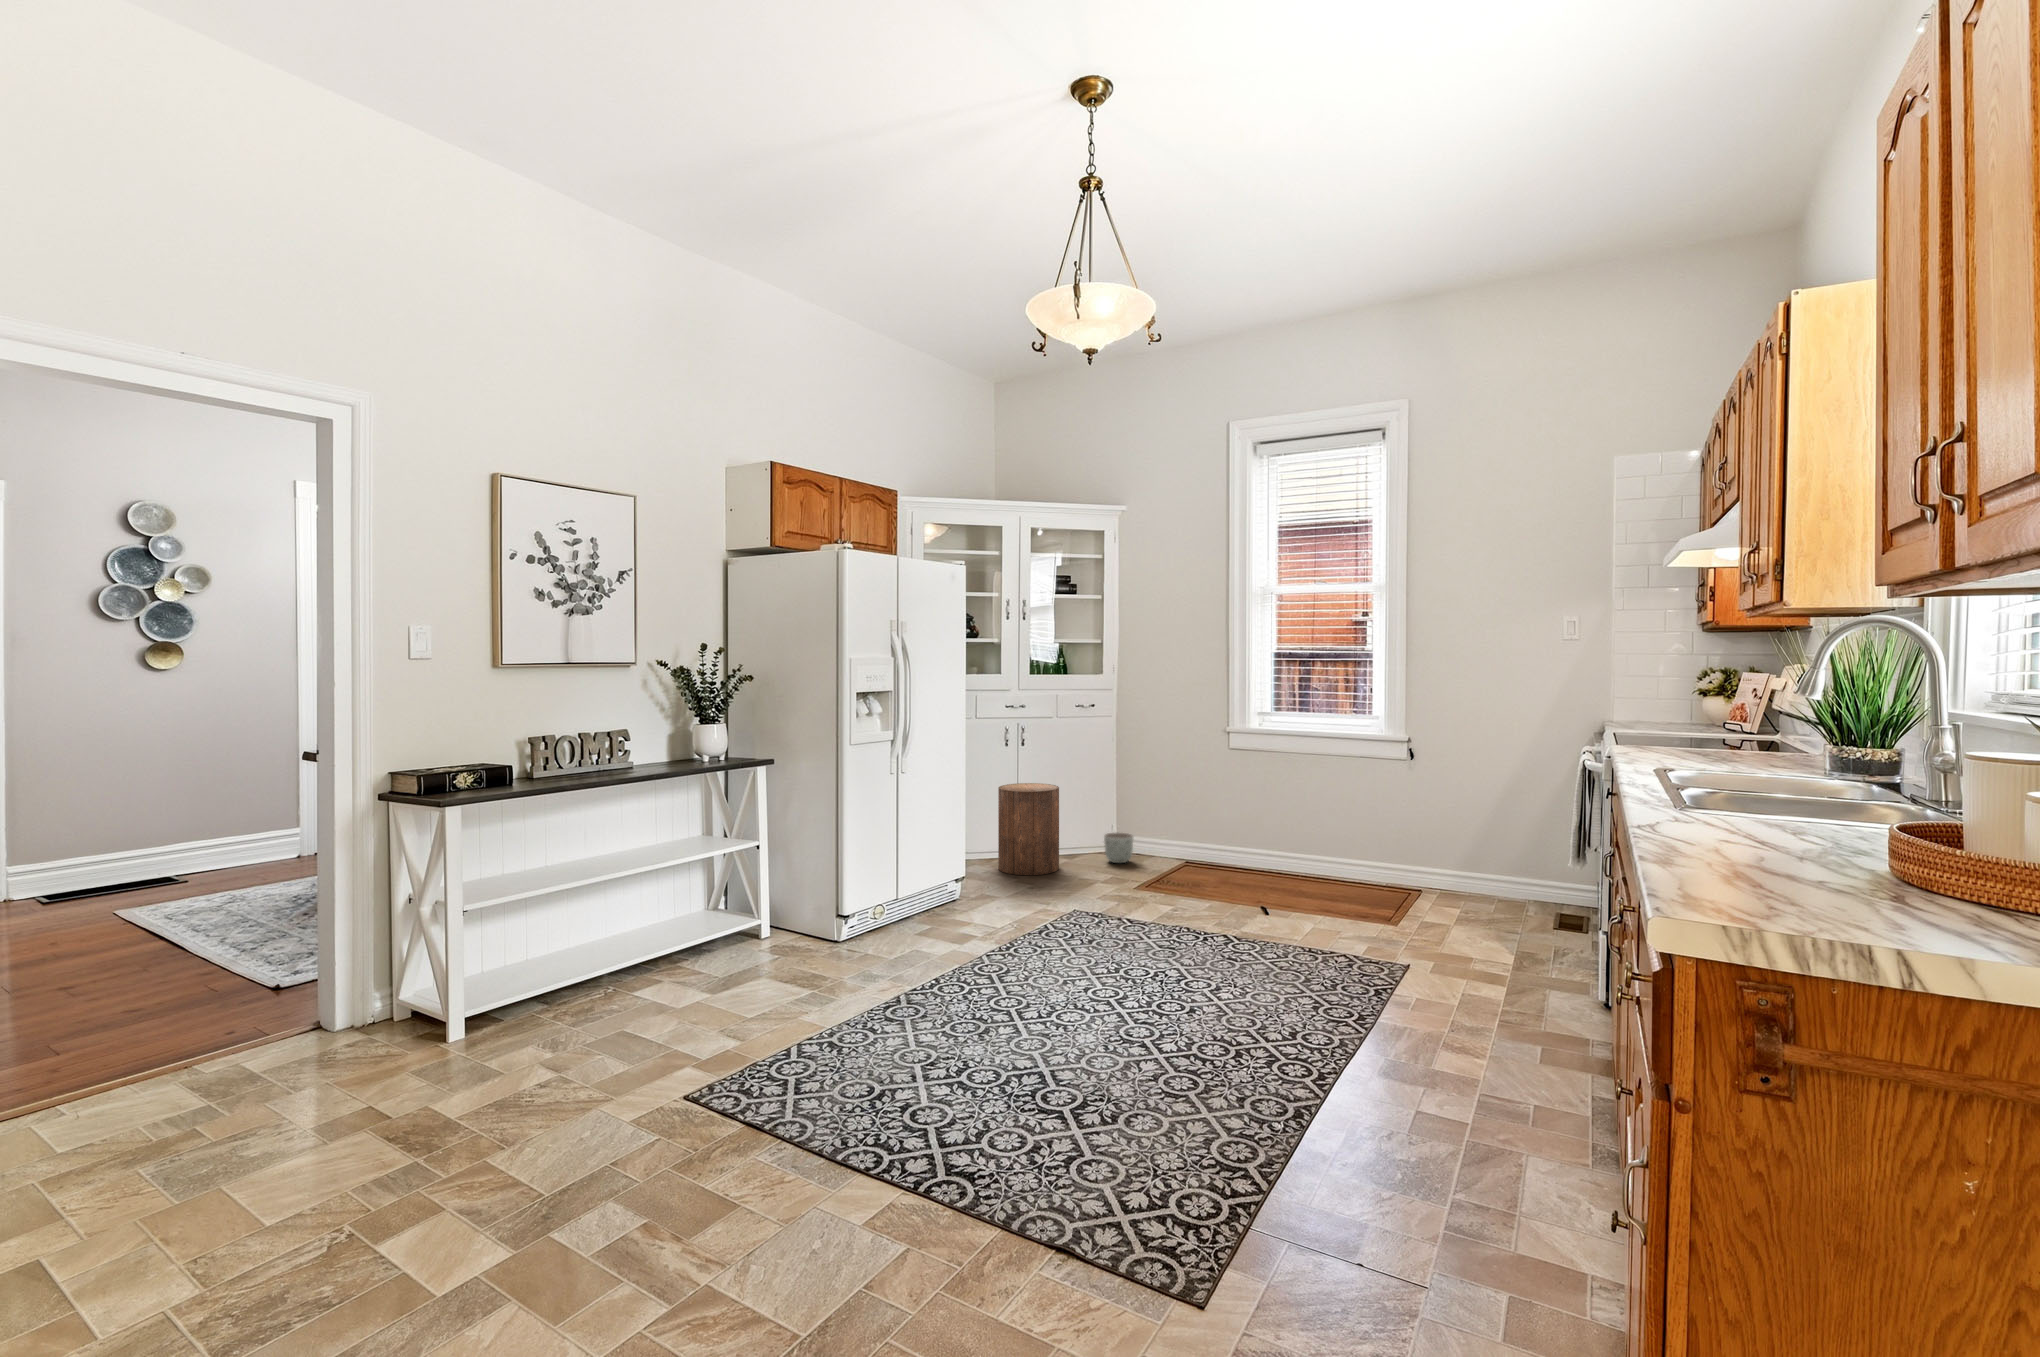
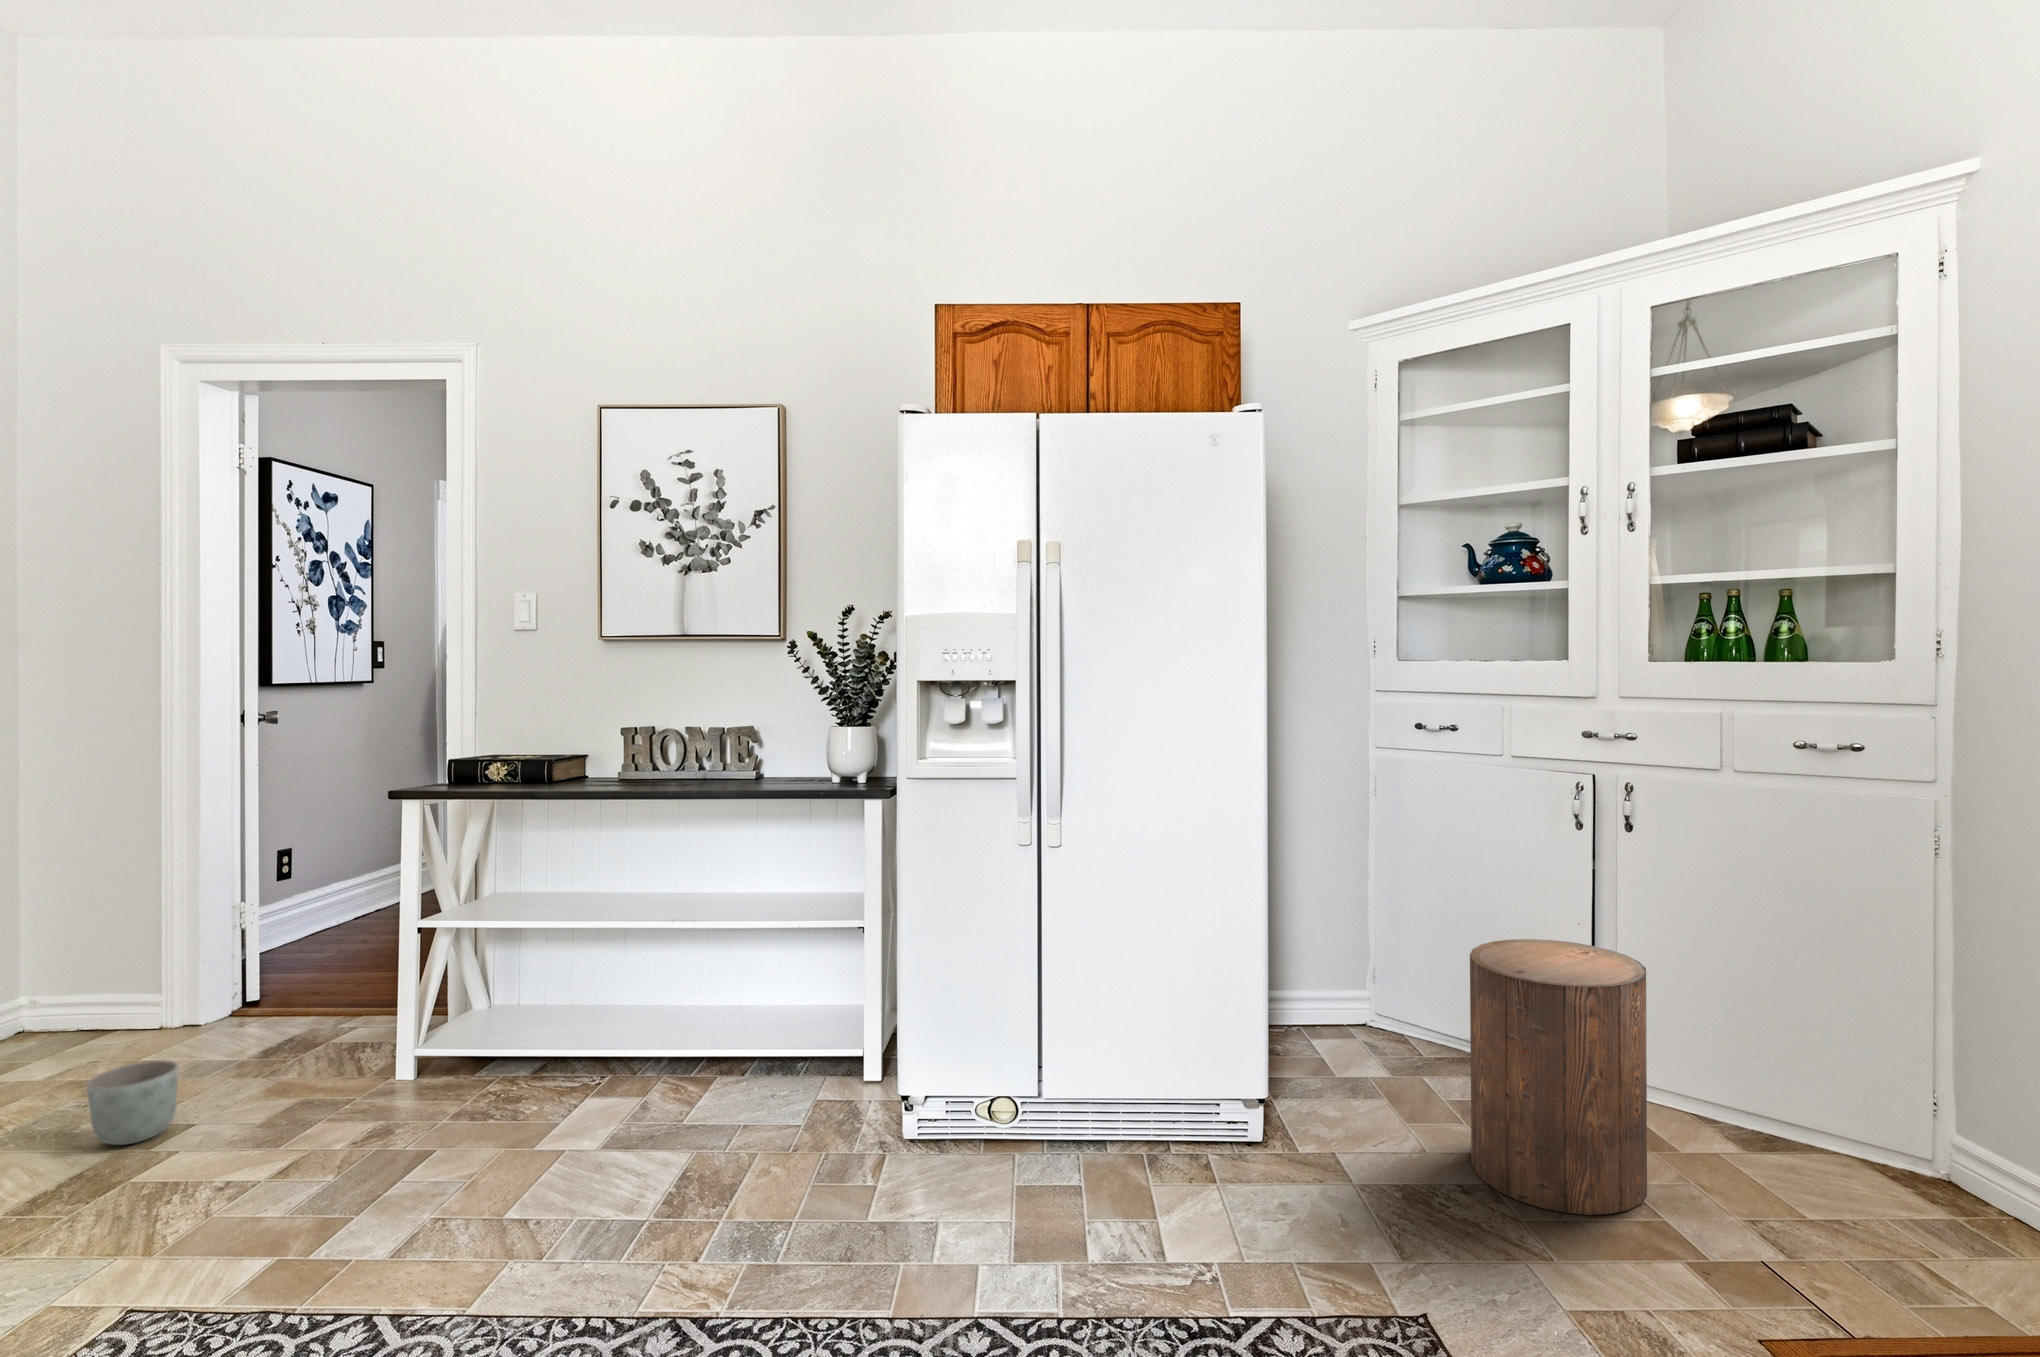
planter: present [1104,832,1133,863] -> present [87,1060,179,1145]

